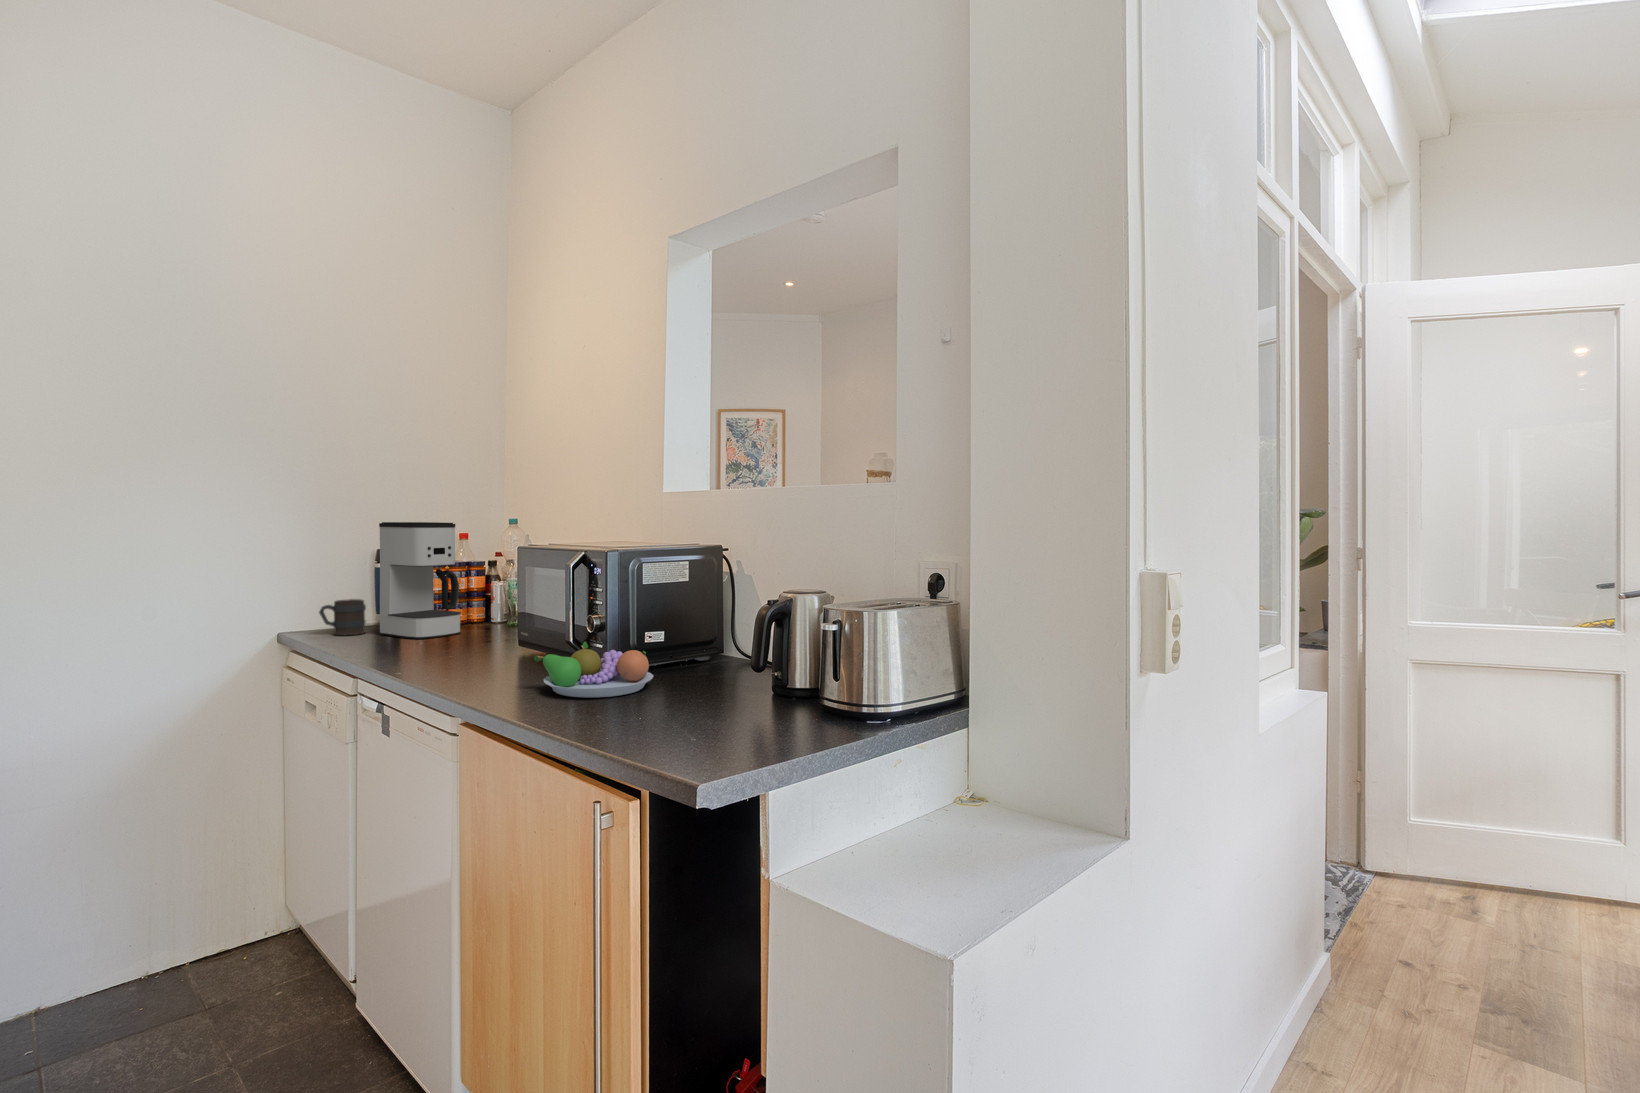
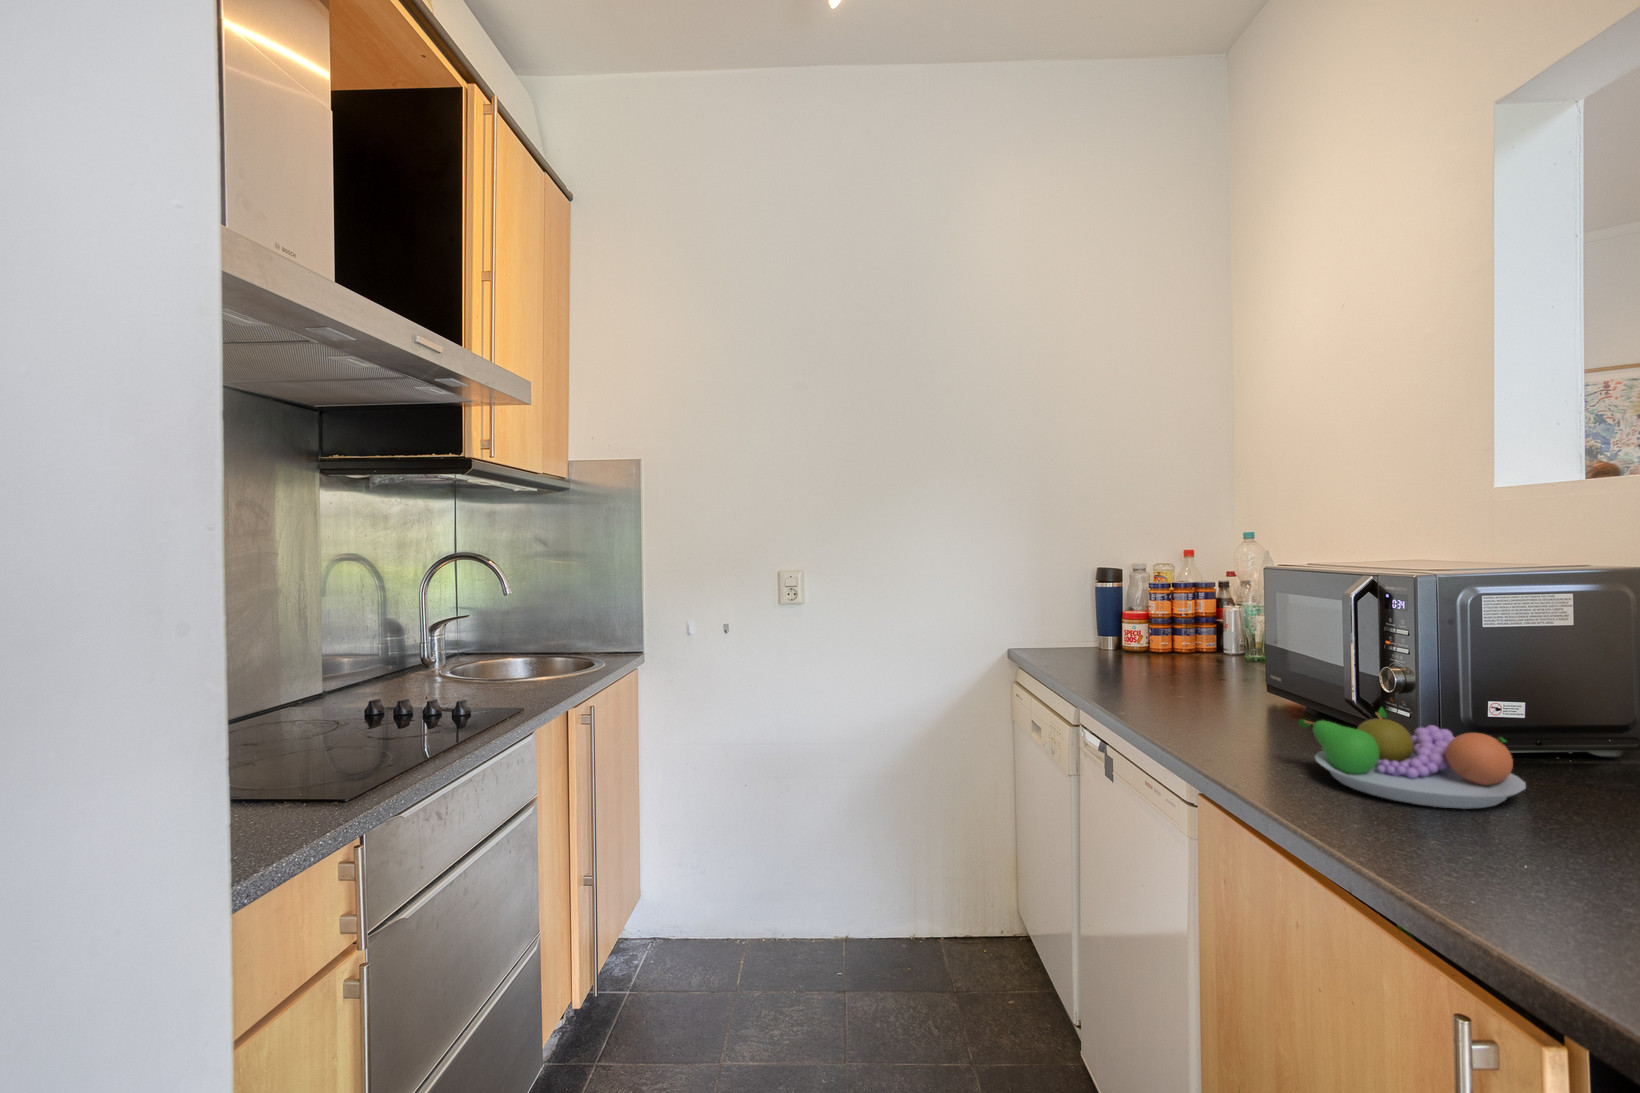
coffee maker: present [379,522,461,639] -> none [1100,540,1188,667]
mug: present [319,599,366,635] -> none [1046,619,1089,655]

